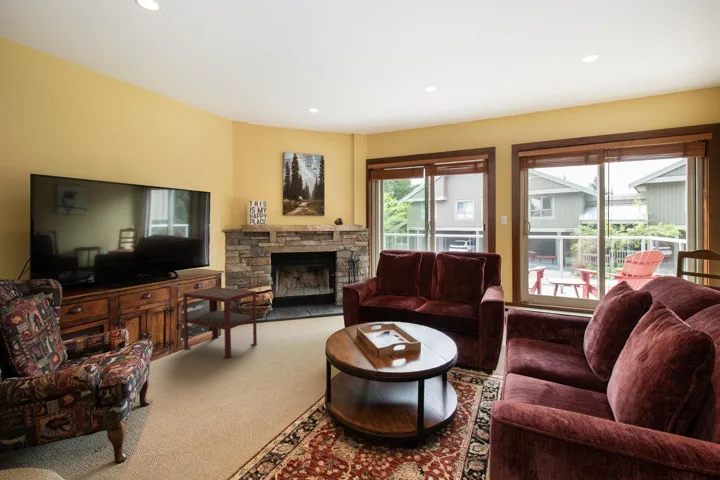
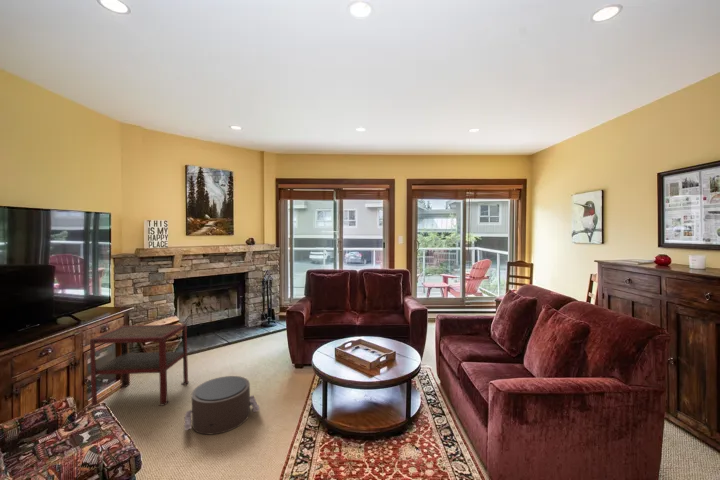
pouf: none [219,342,291,393] -> present [184,376,259,435]

